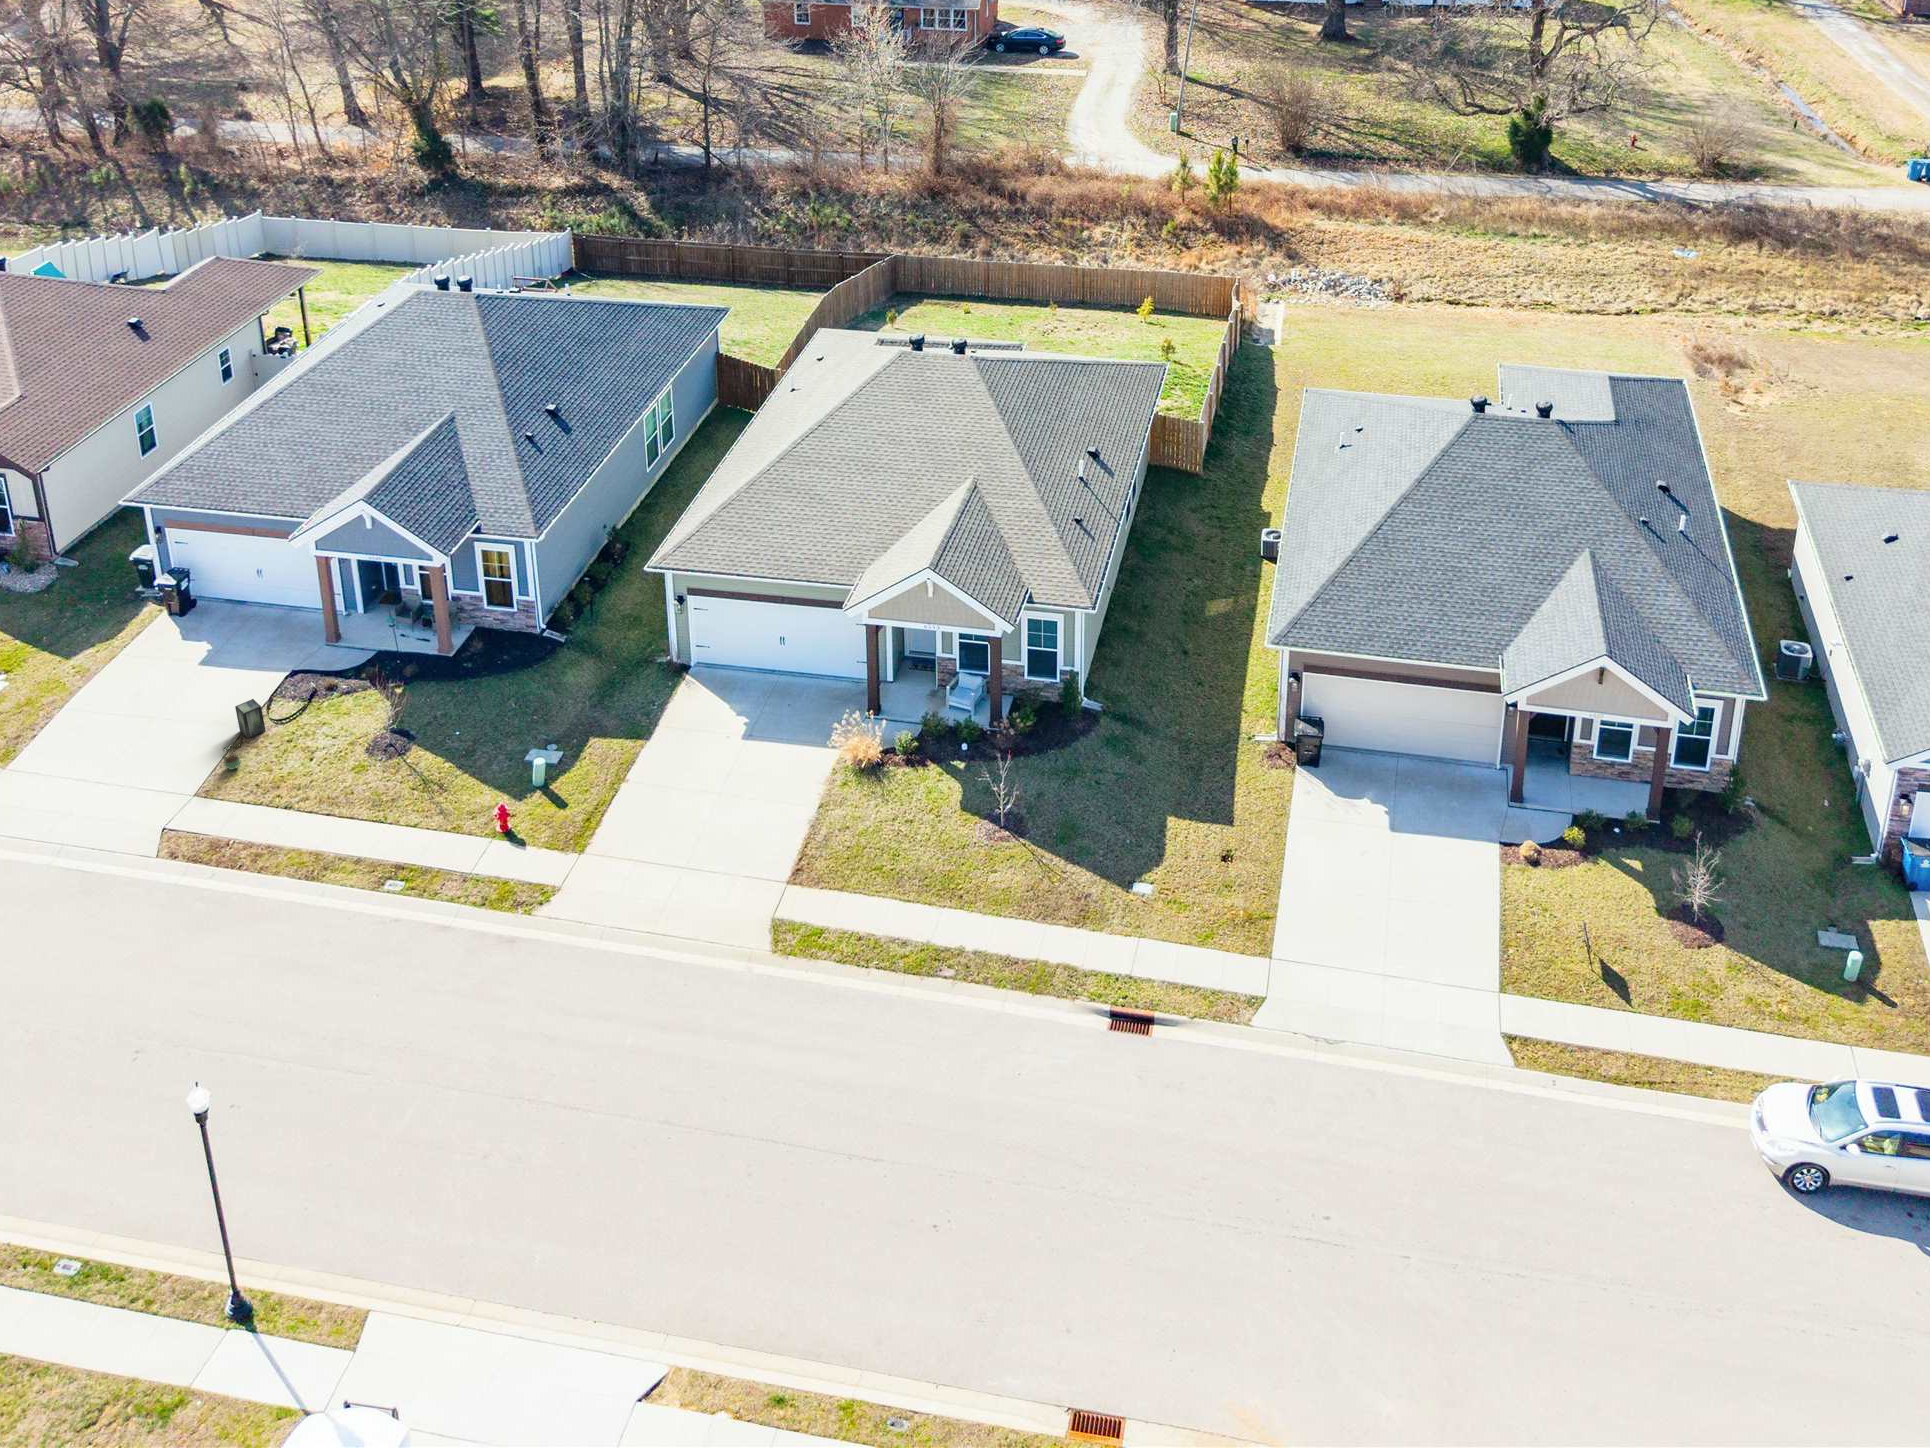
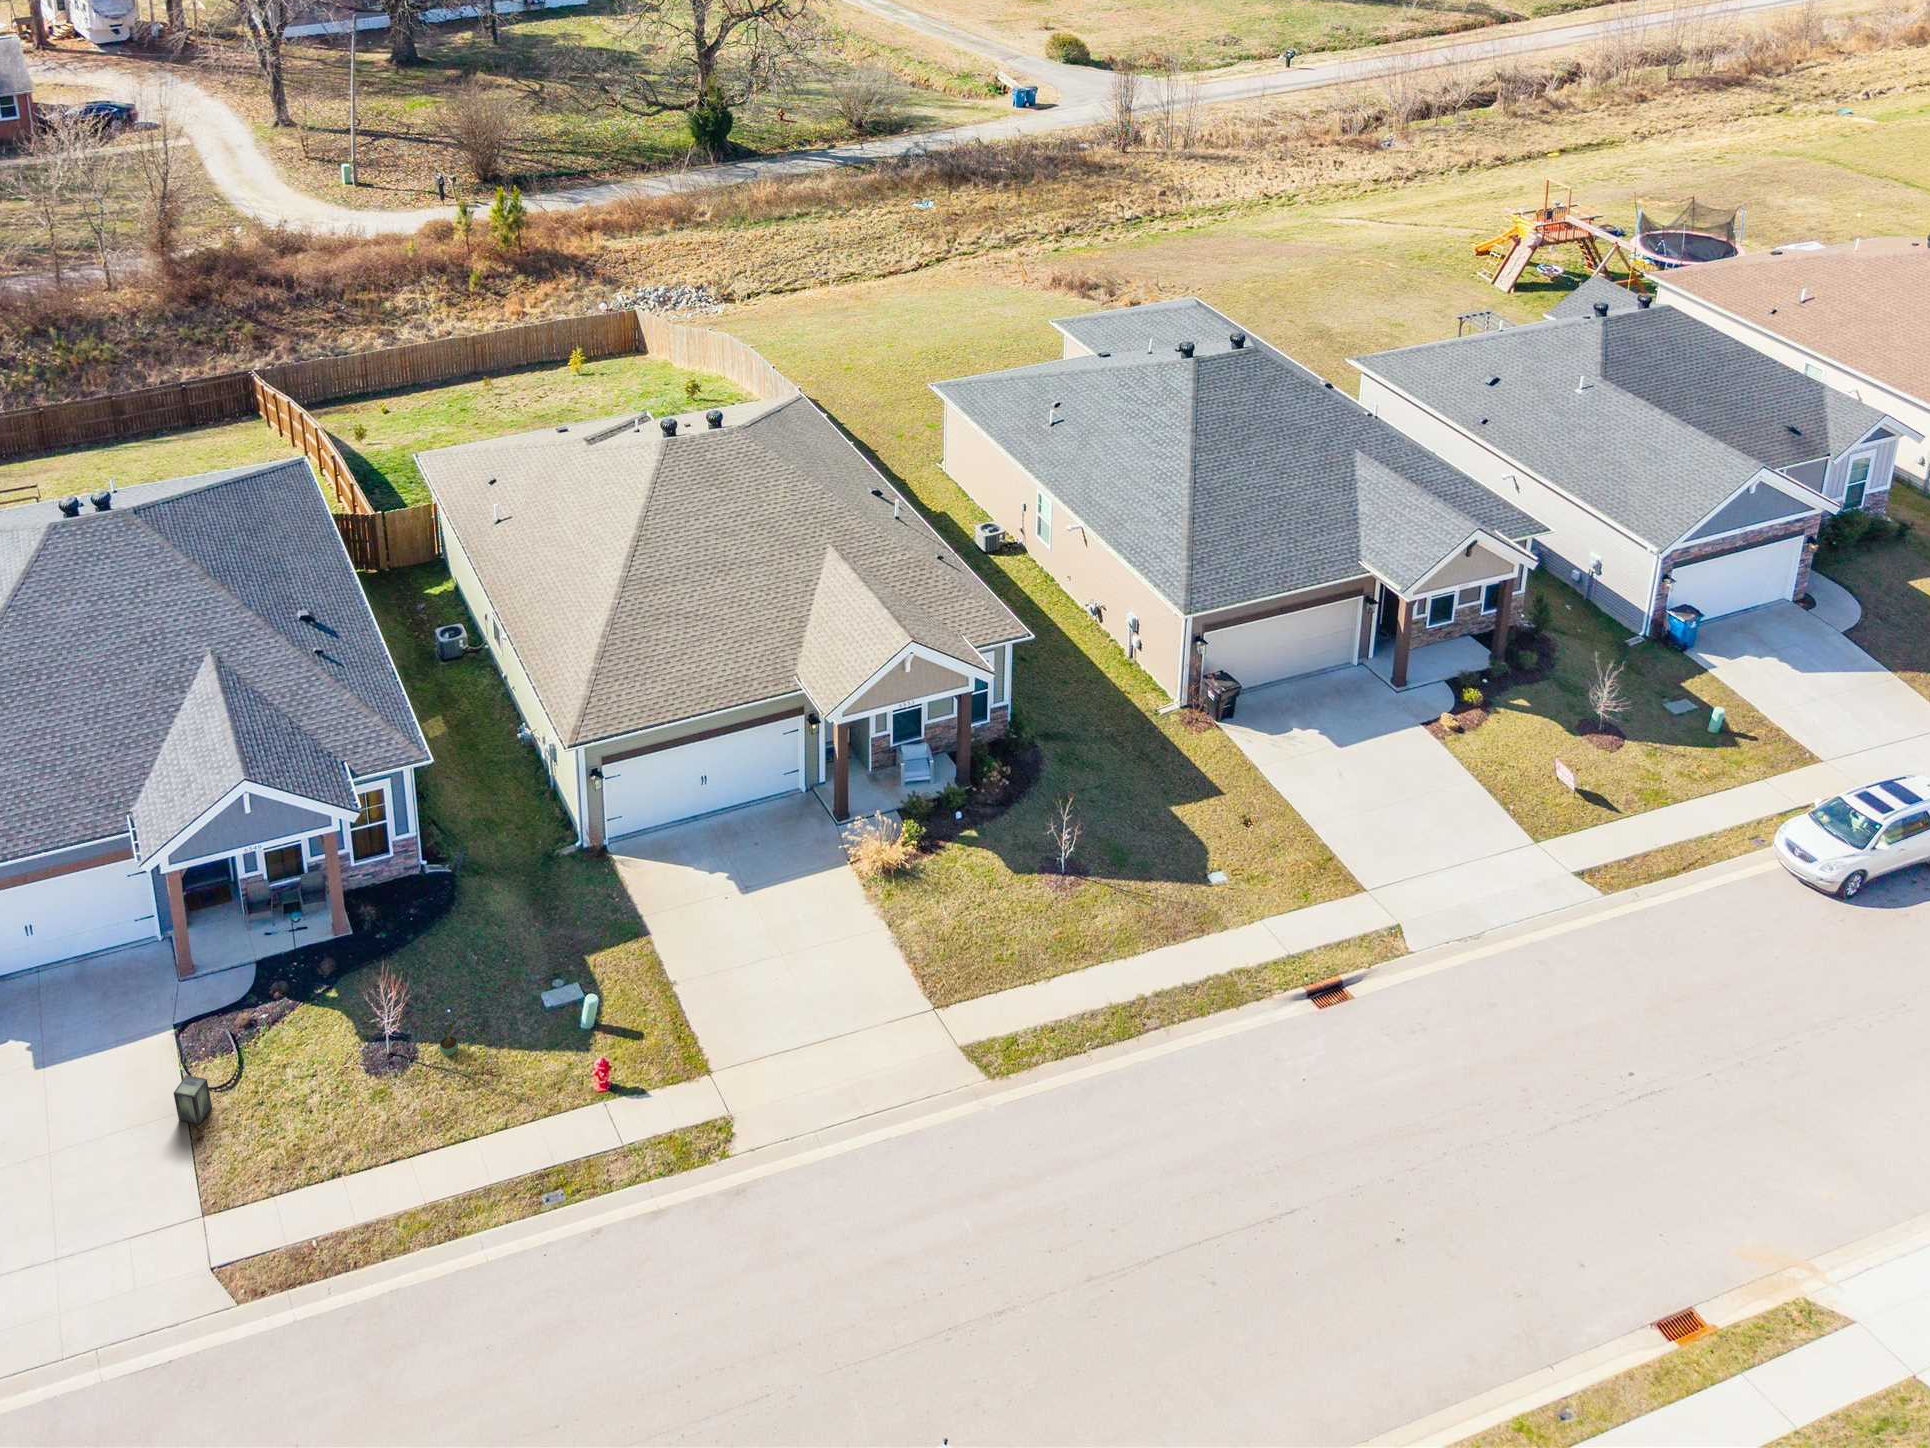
potted plant: present [223,743,241,770] -> present [440,1021,458,1056]

